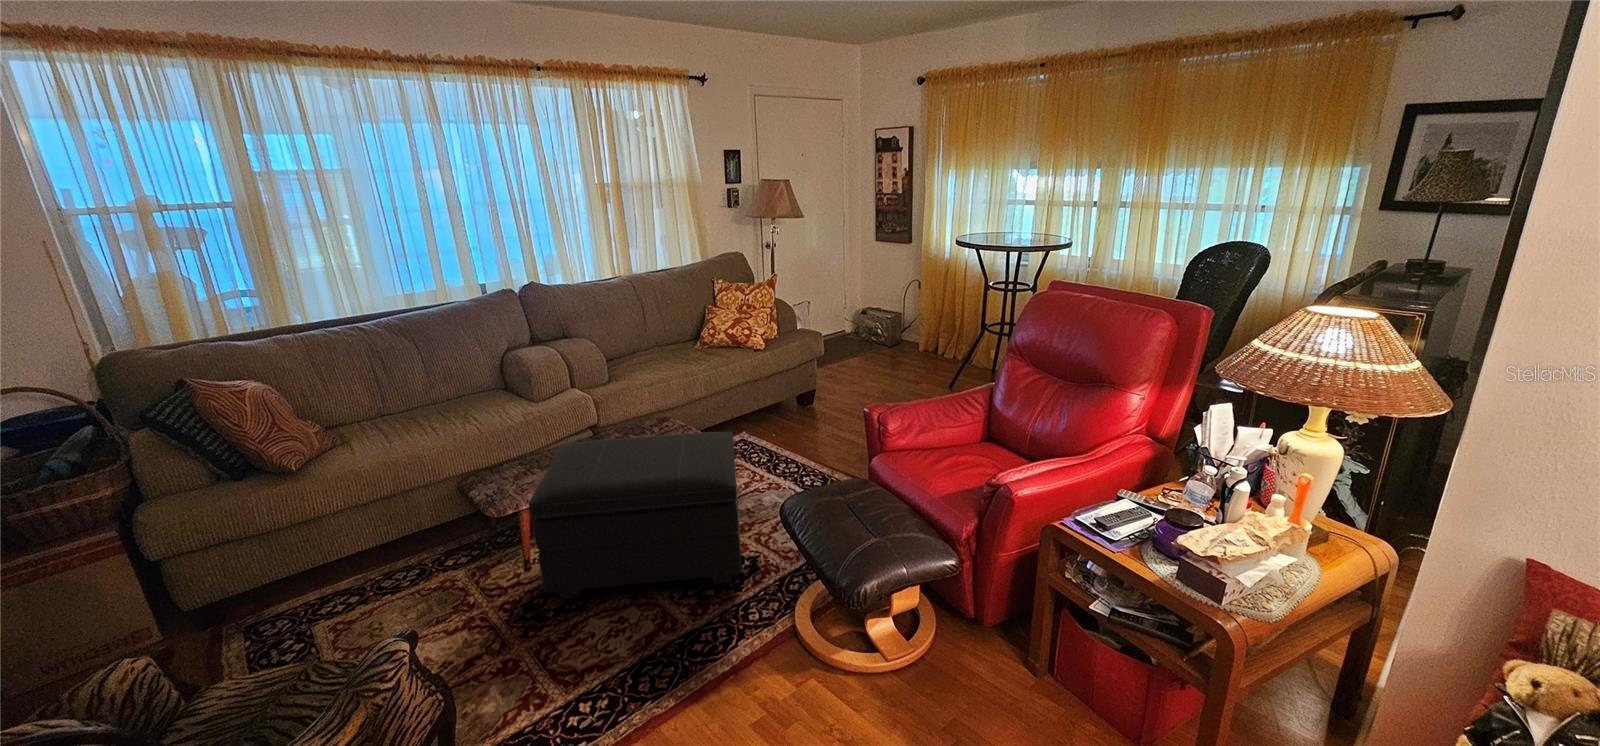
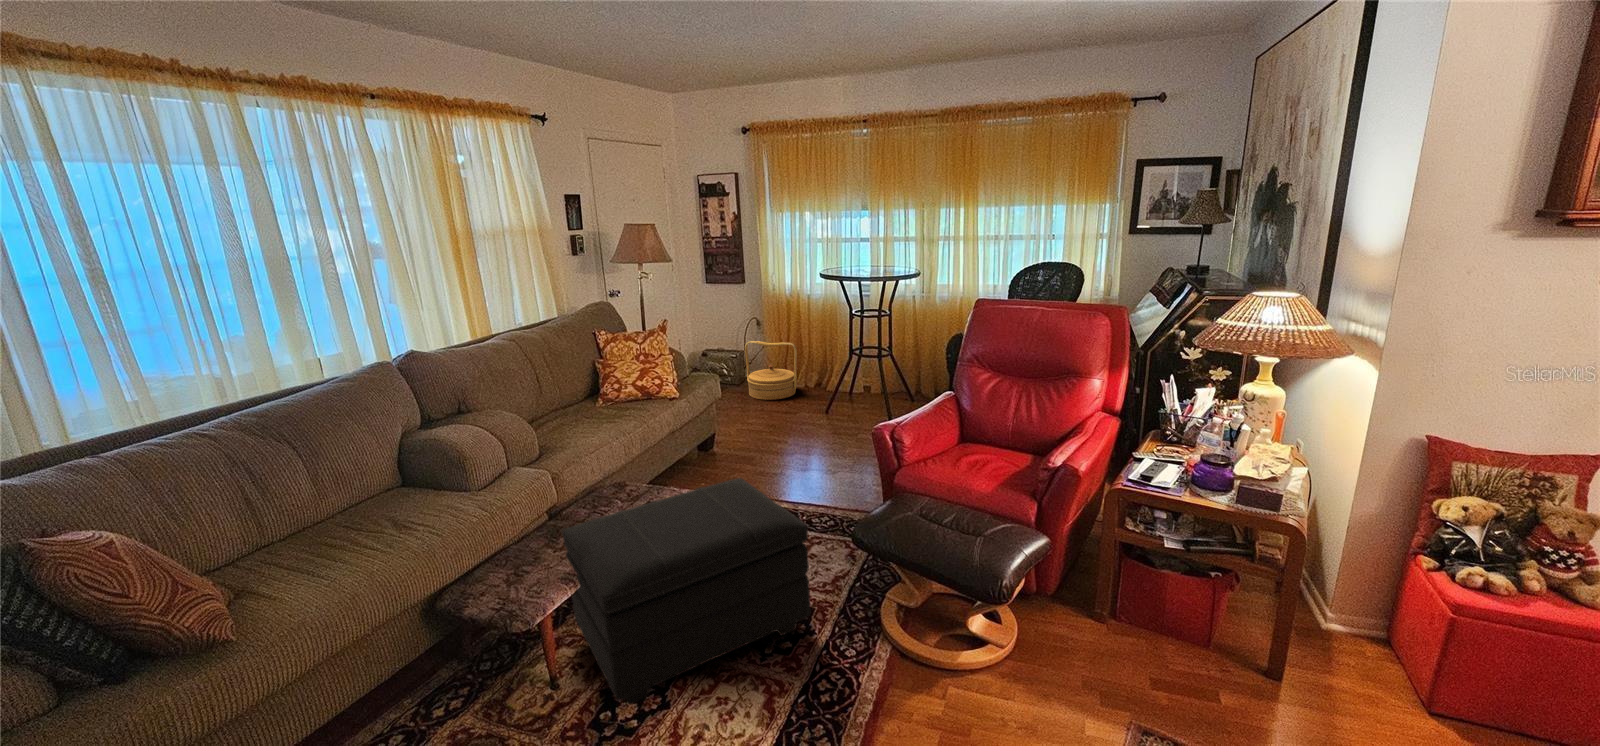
woven basket: none [889,304,941,367] -> present [745,341,797,400]

